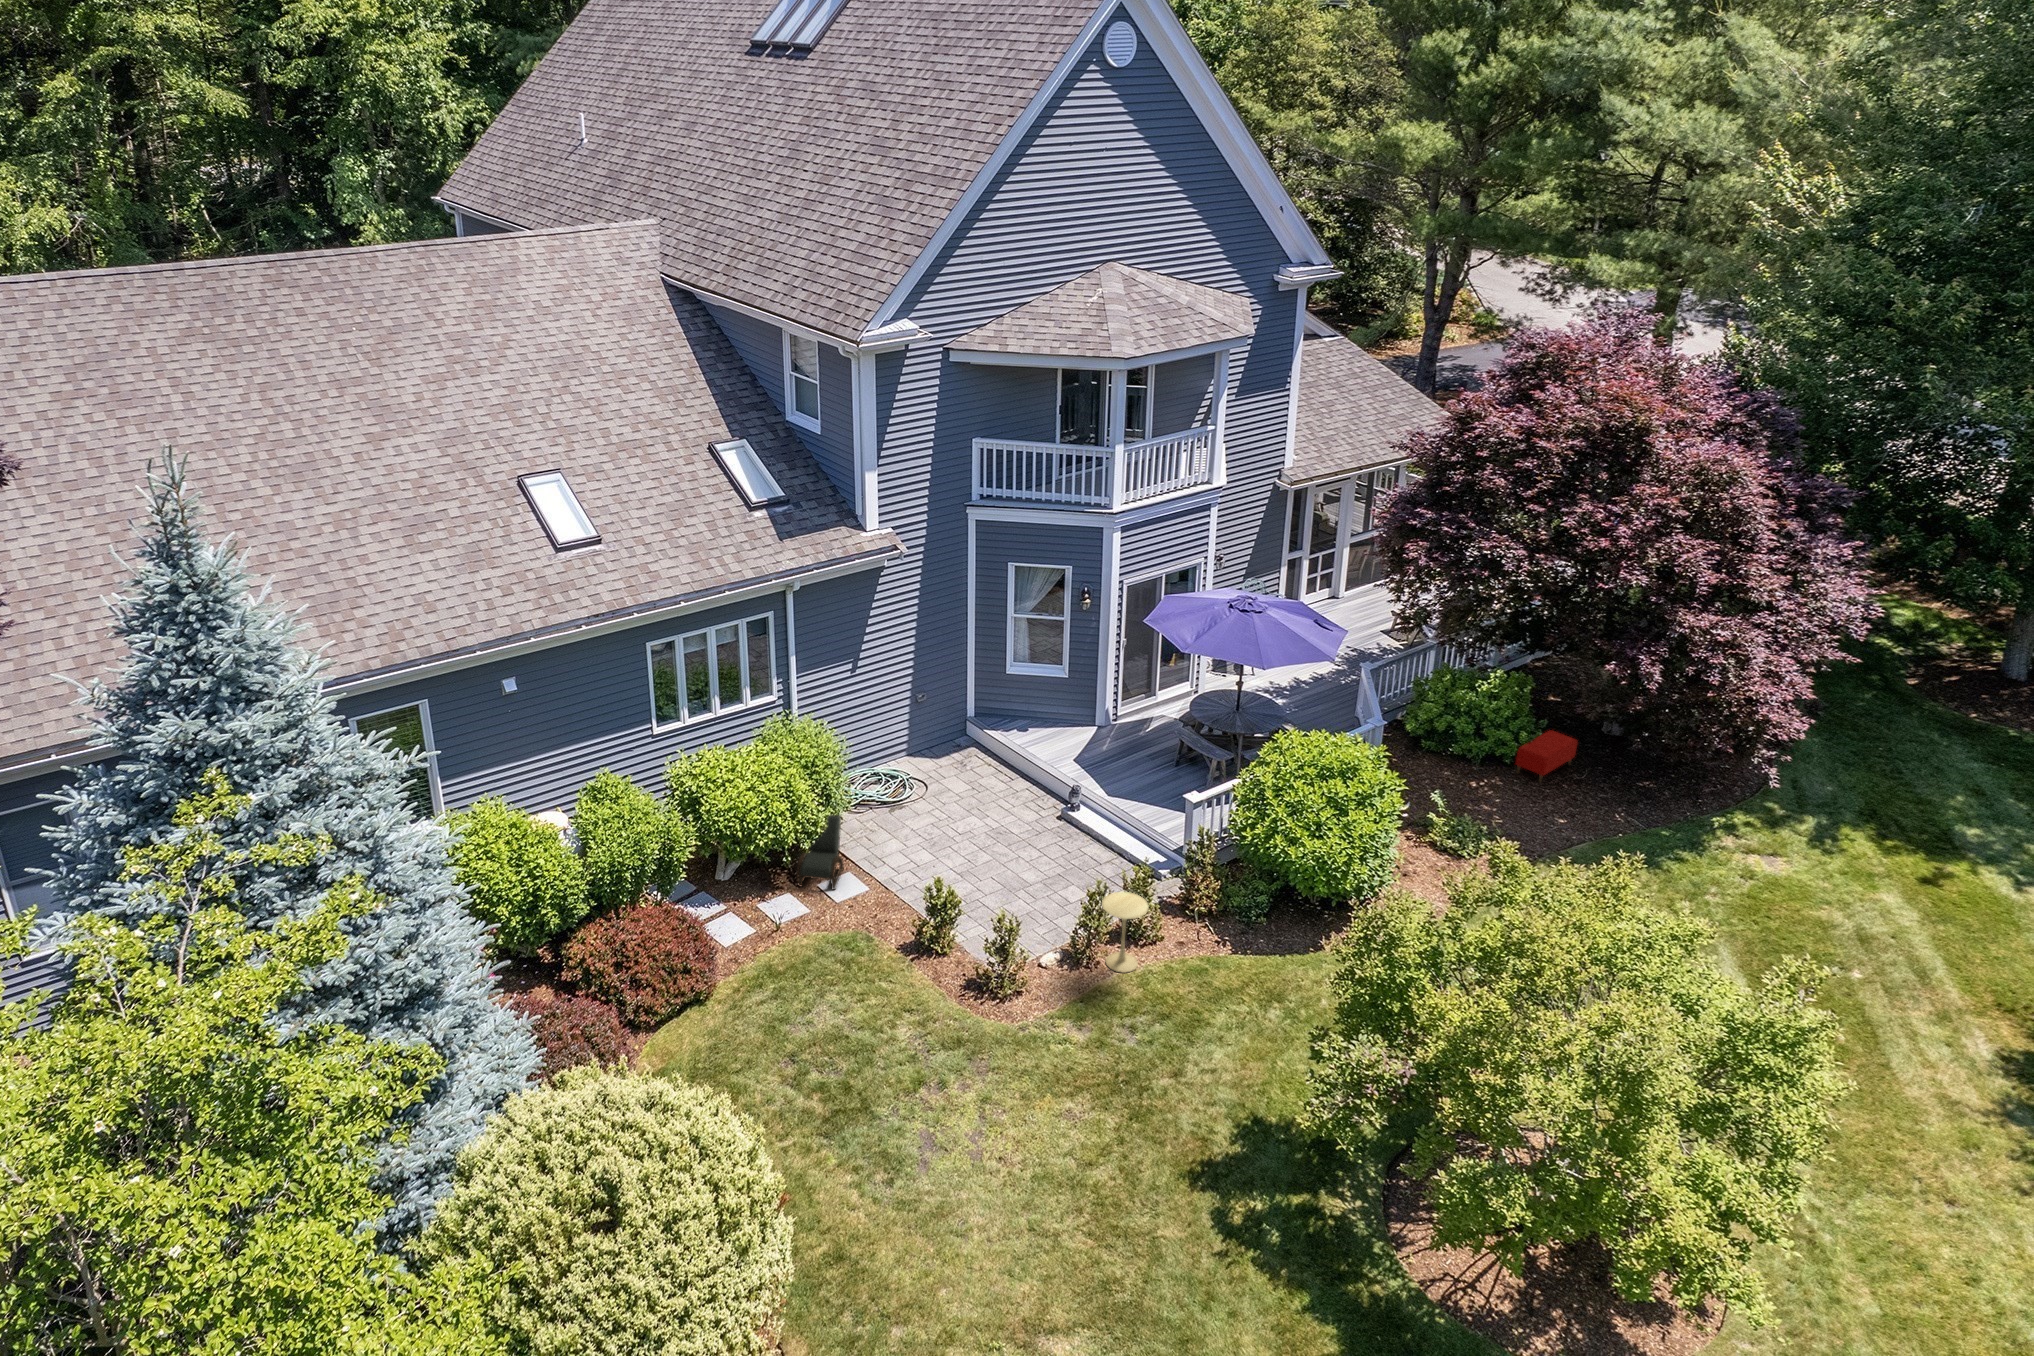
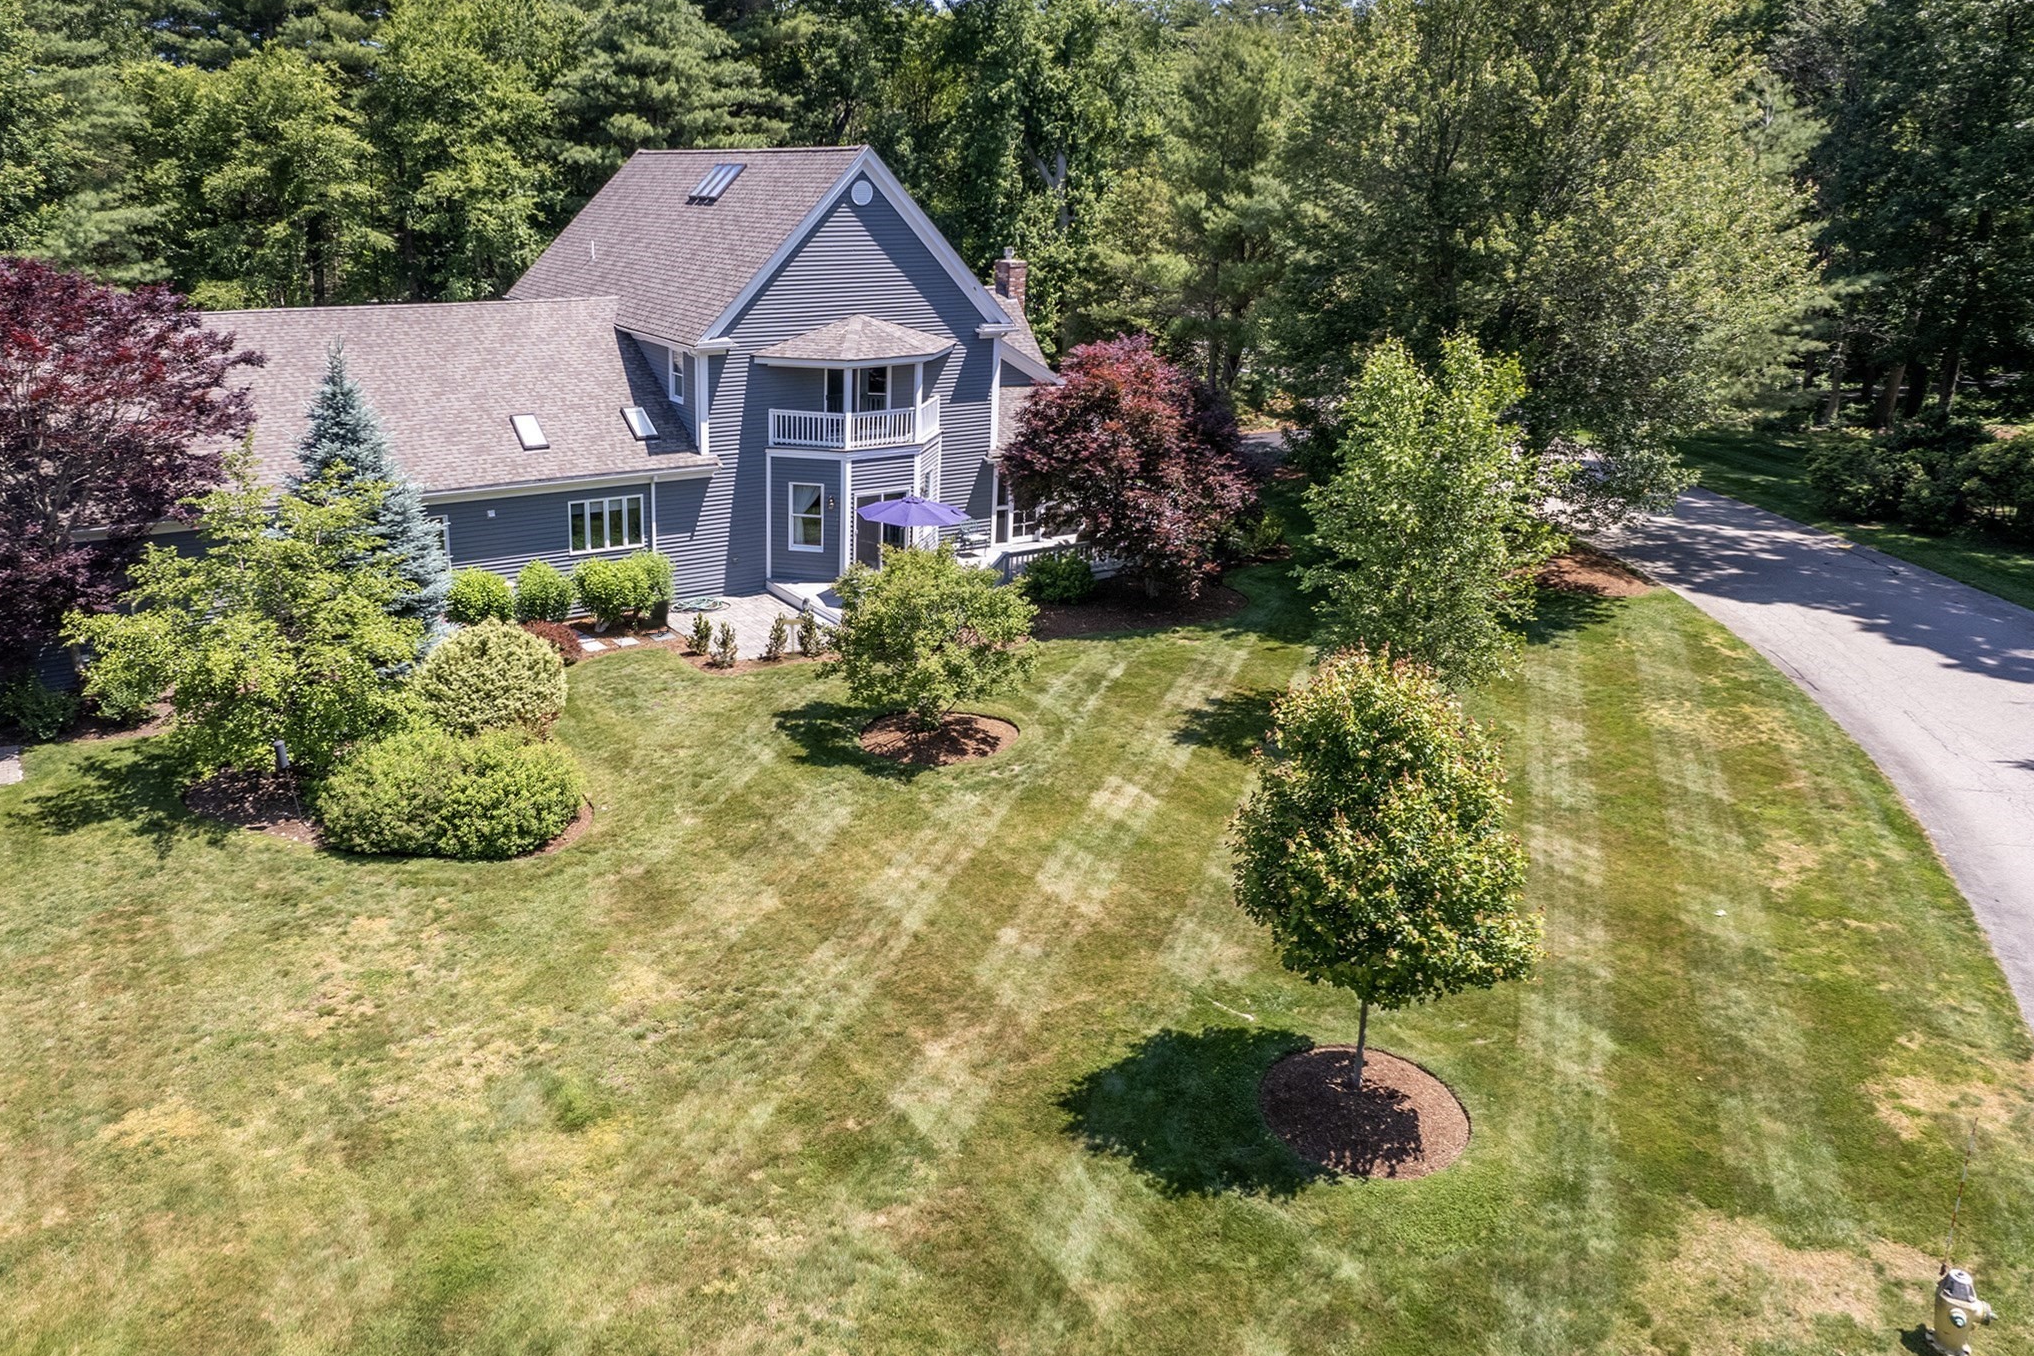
bench: present [1516,730,1577,782] -> none [1084,590,1123,615]

